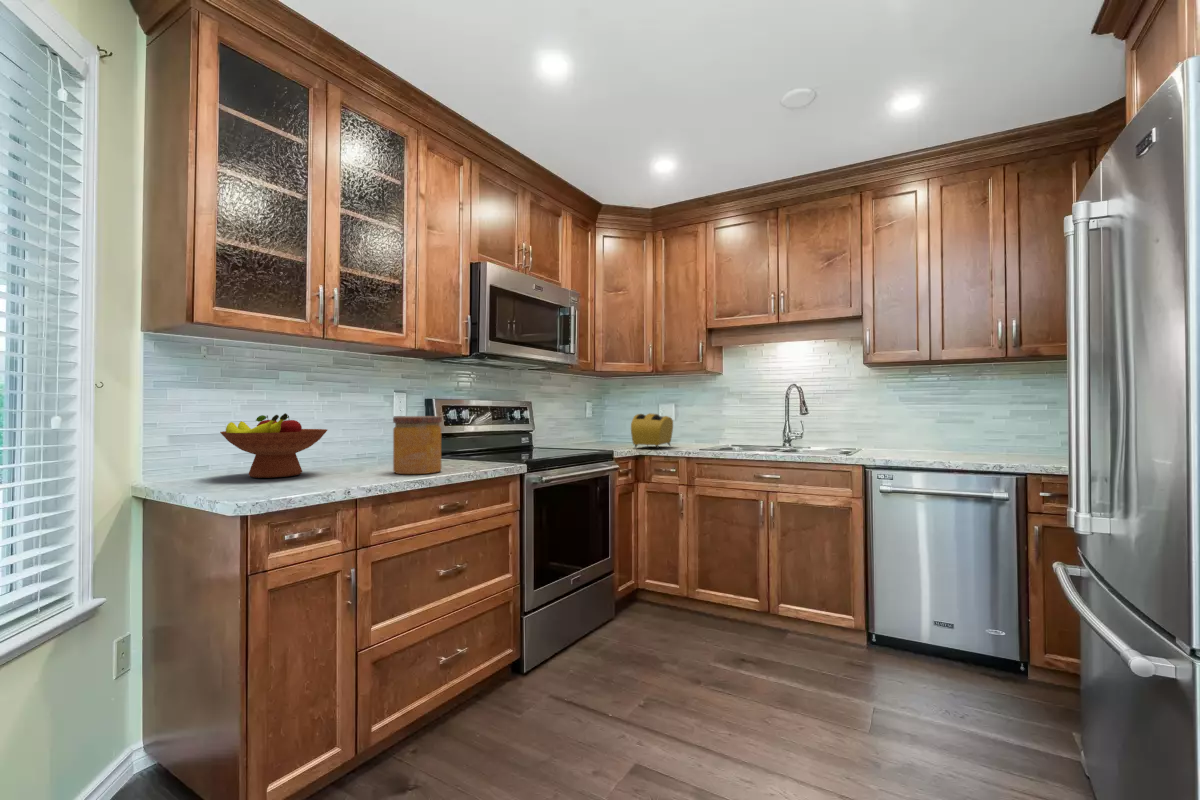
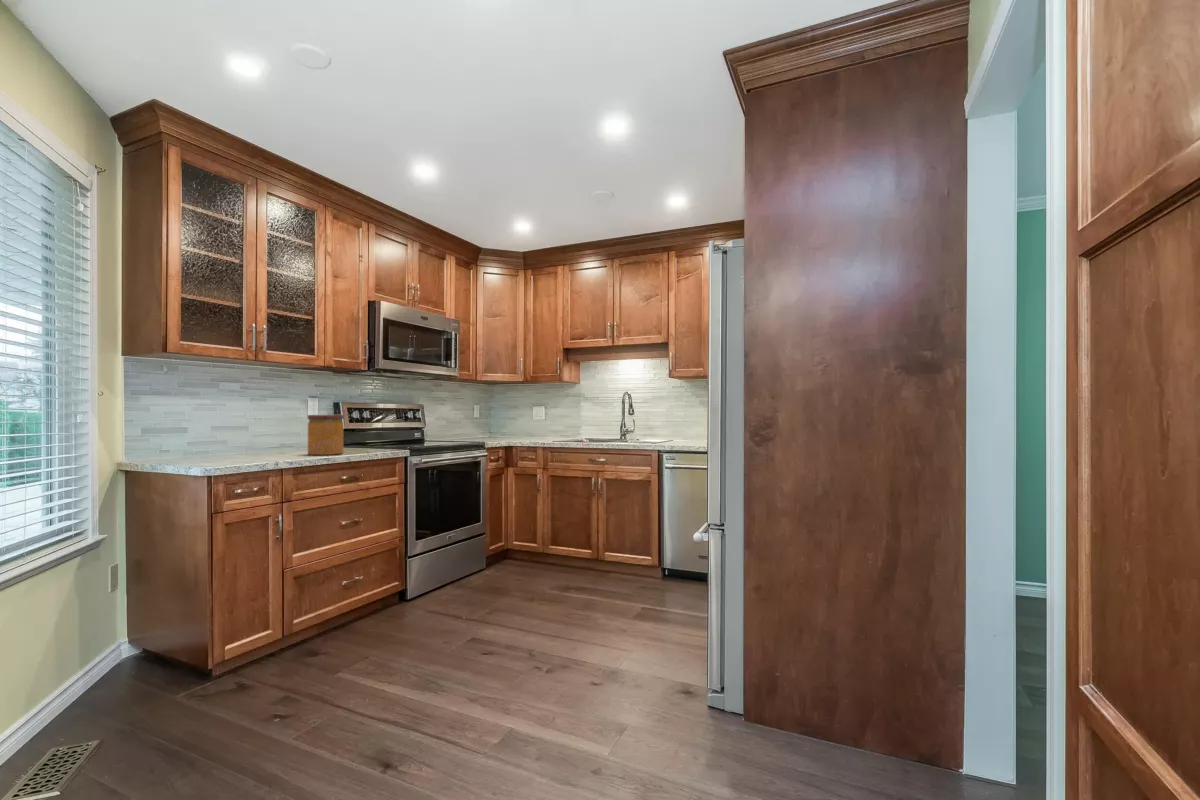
fruit bowl: present [220,413,327,478] -> none [179,413,259,458]
toaster: present [631,414,673,448] -> none [500,413,536,441]

